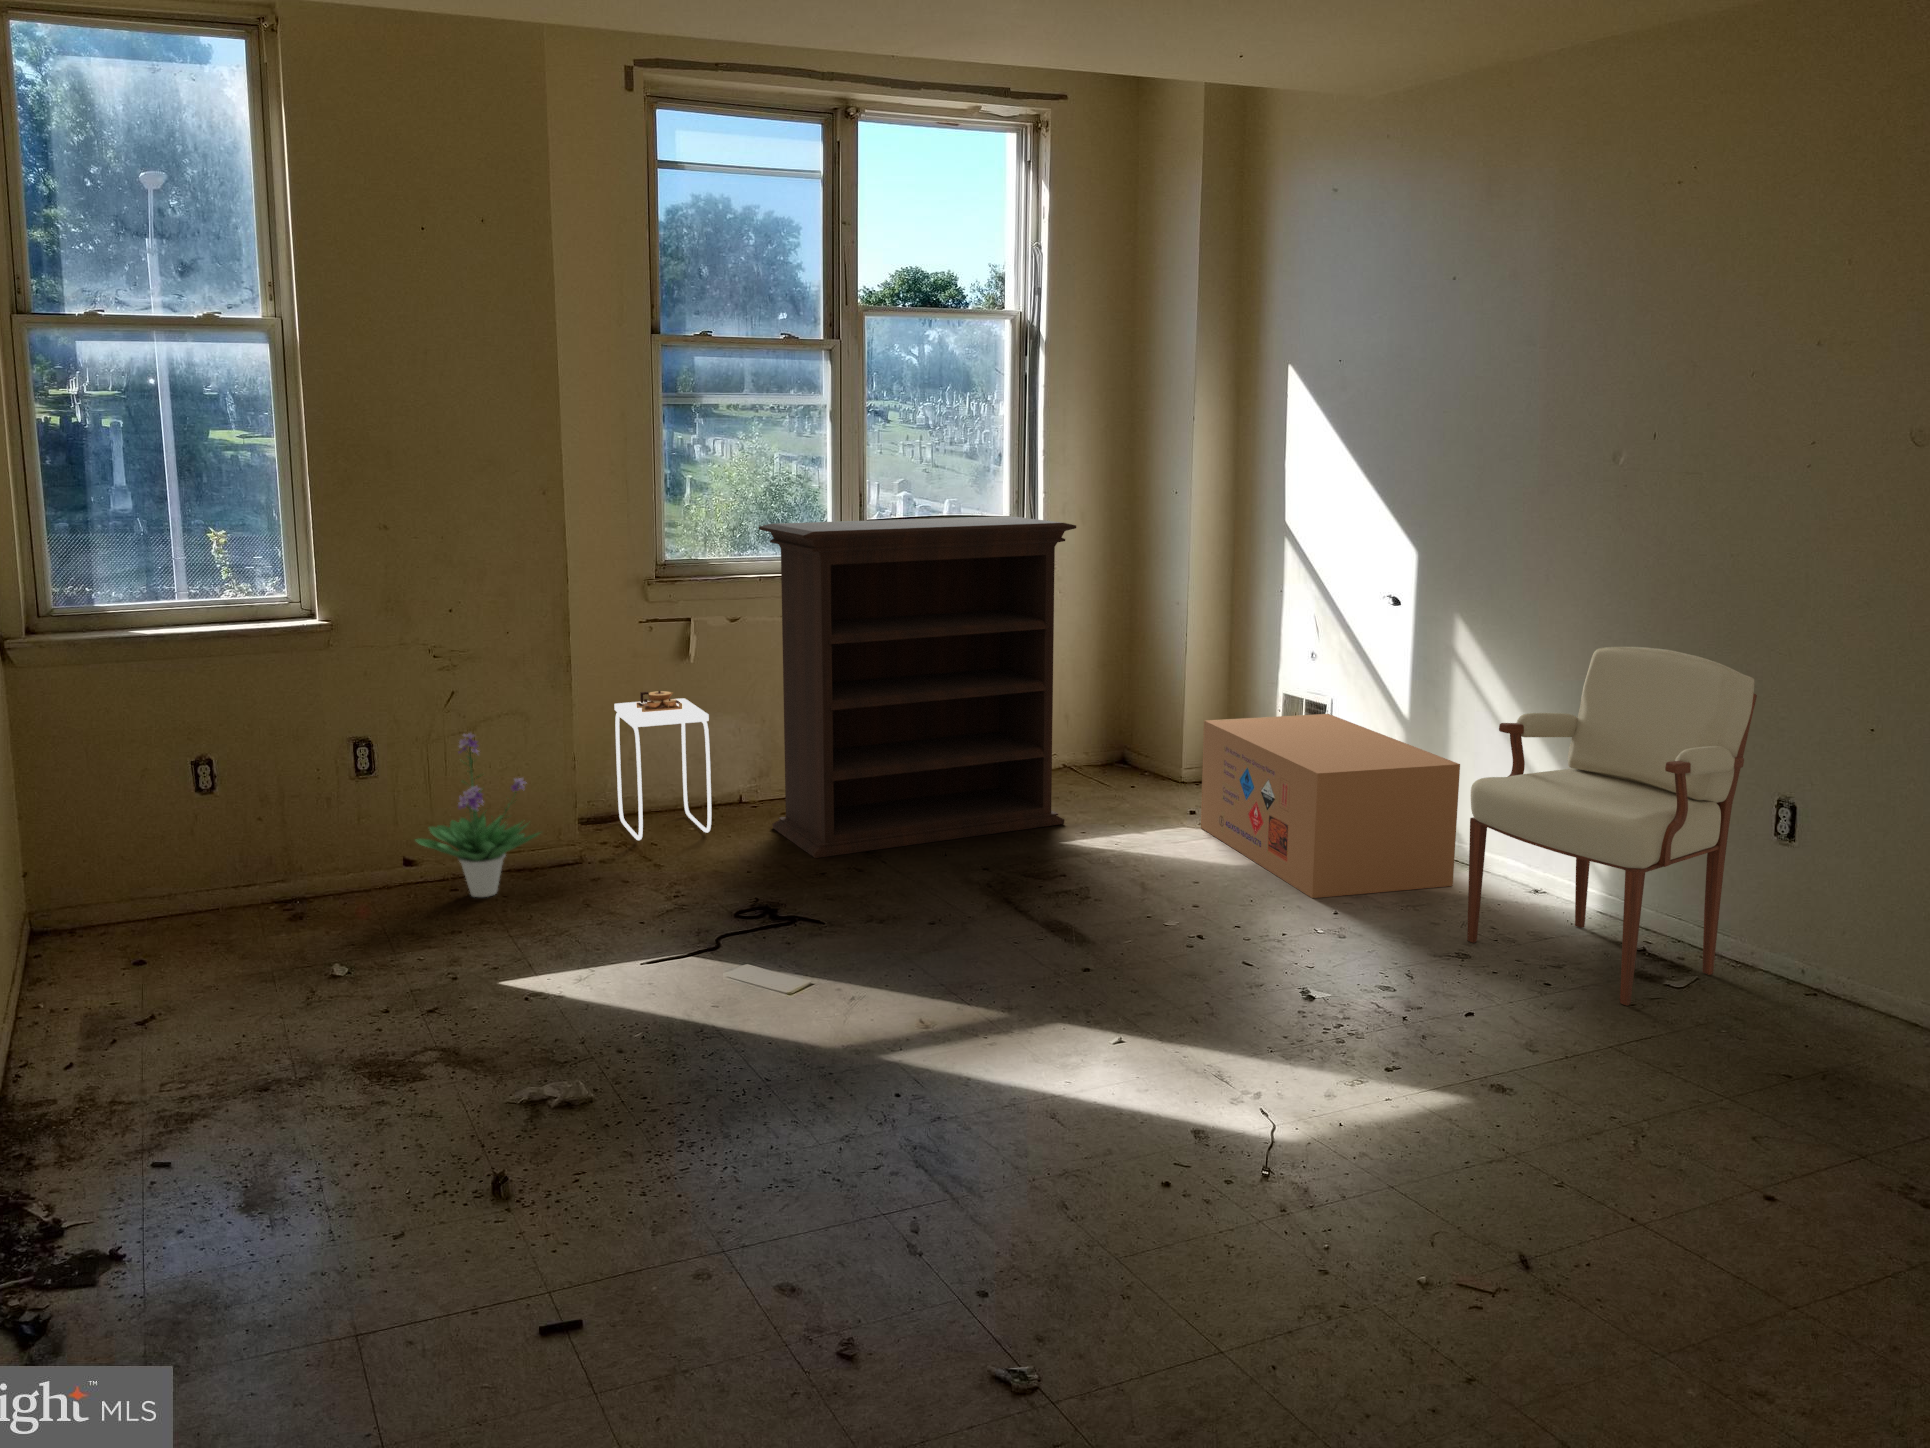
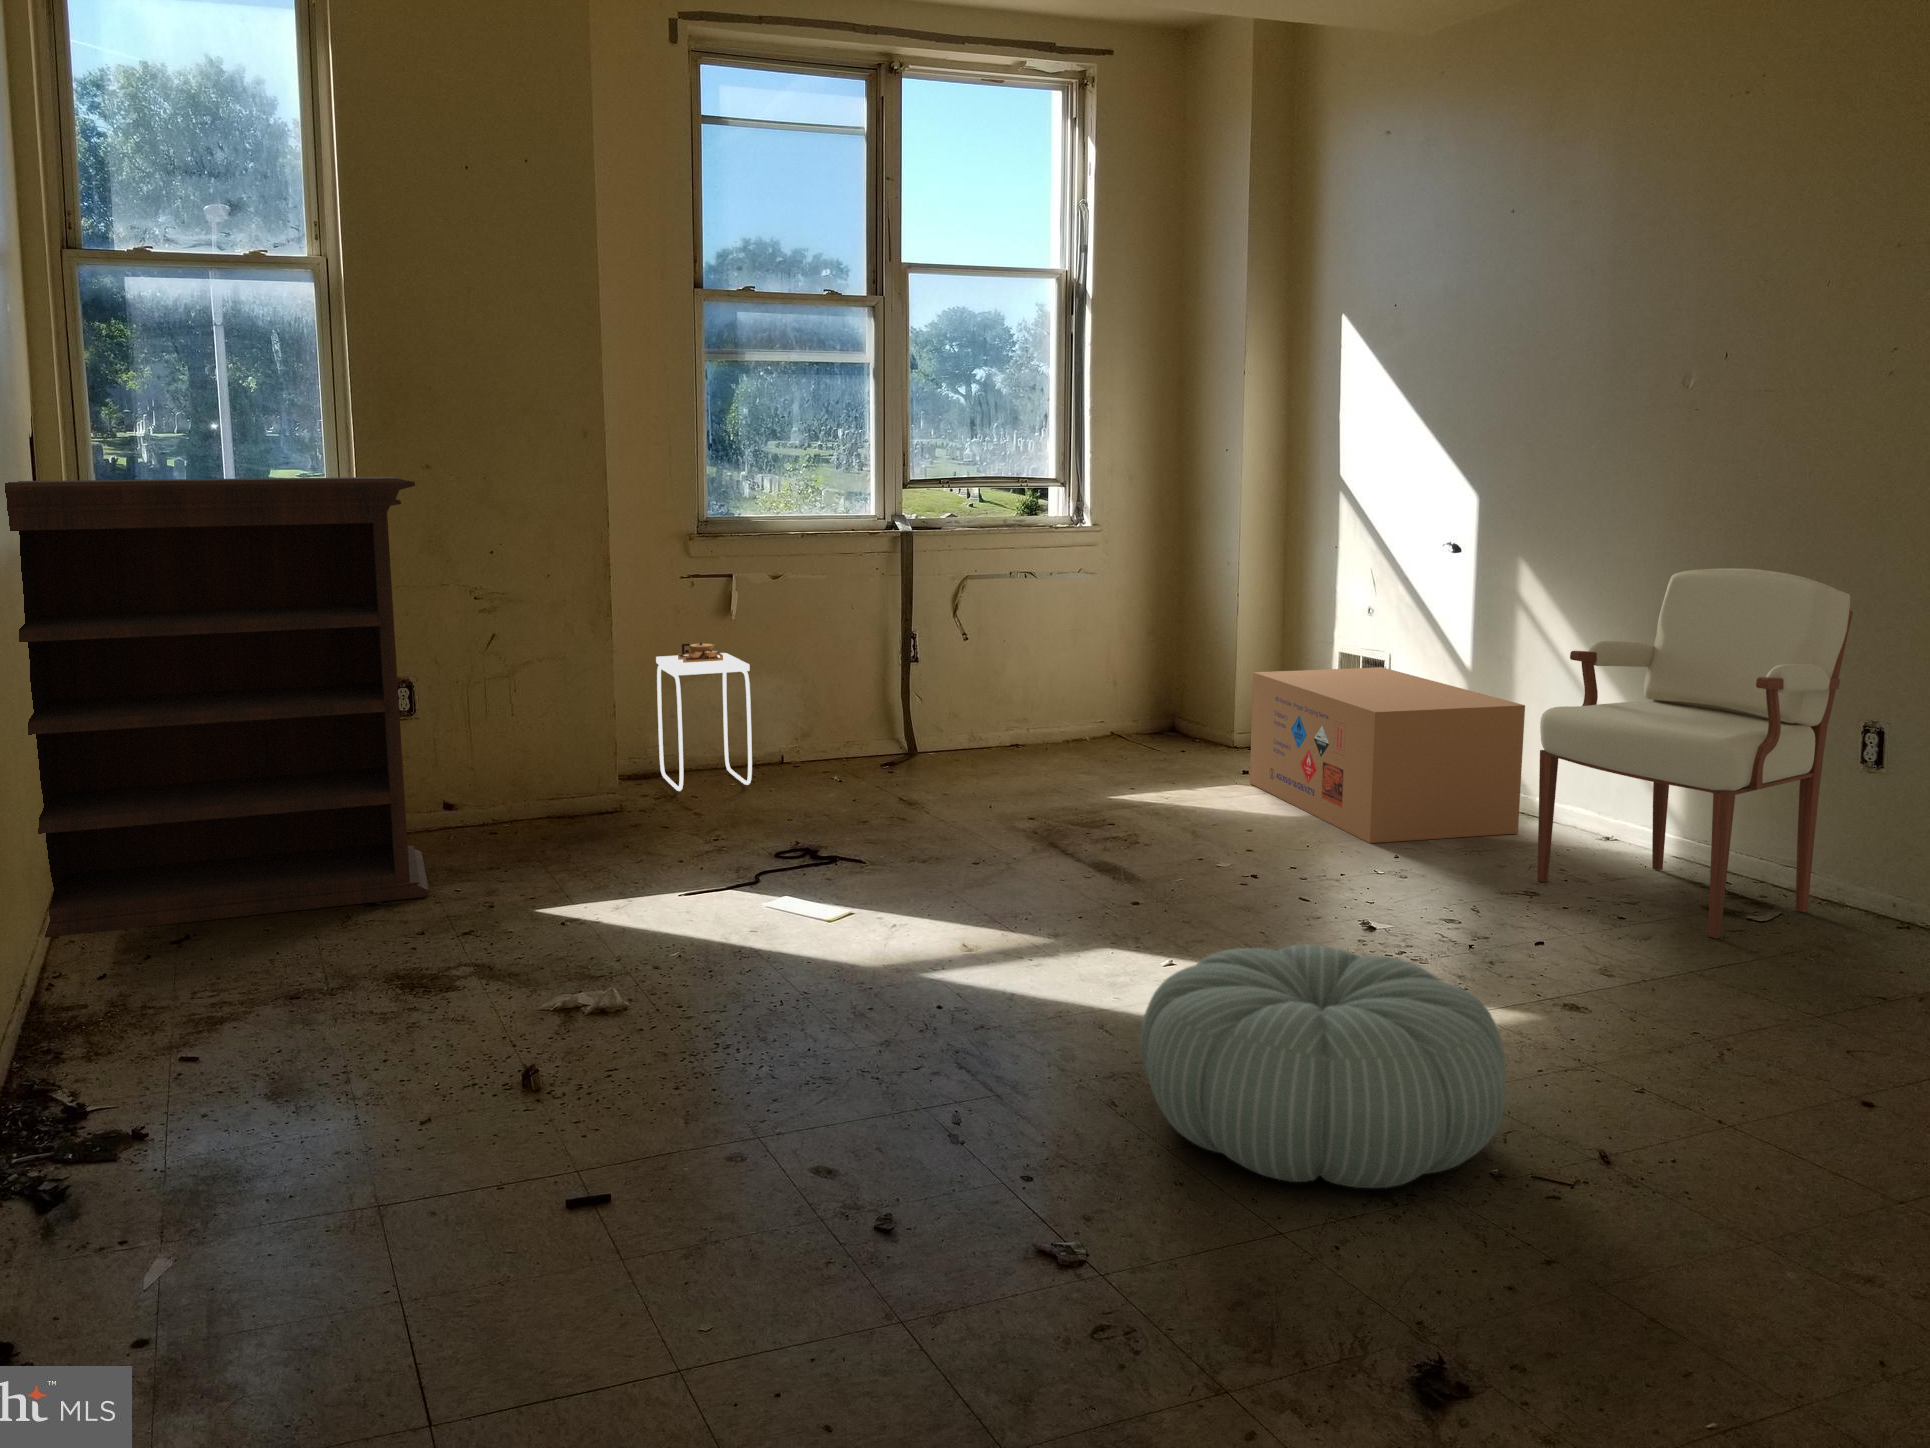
bookshelf: present [759,516,1076,858] -> present [5,477,429,938]
potted plant: present [416,733,540,897] -> none [455,672,584,837]
pouf: none [1084,1043,1417,1288] -> present [1140,944,1506,1188]

